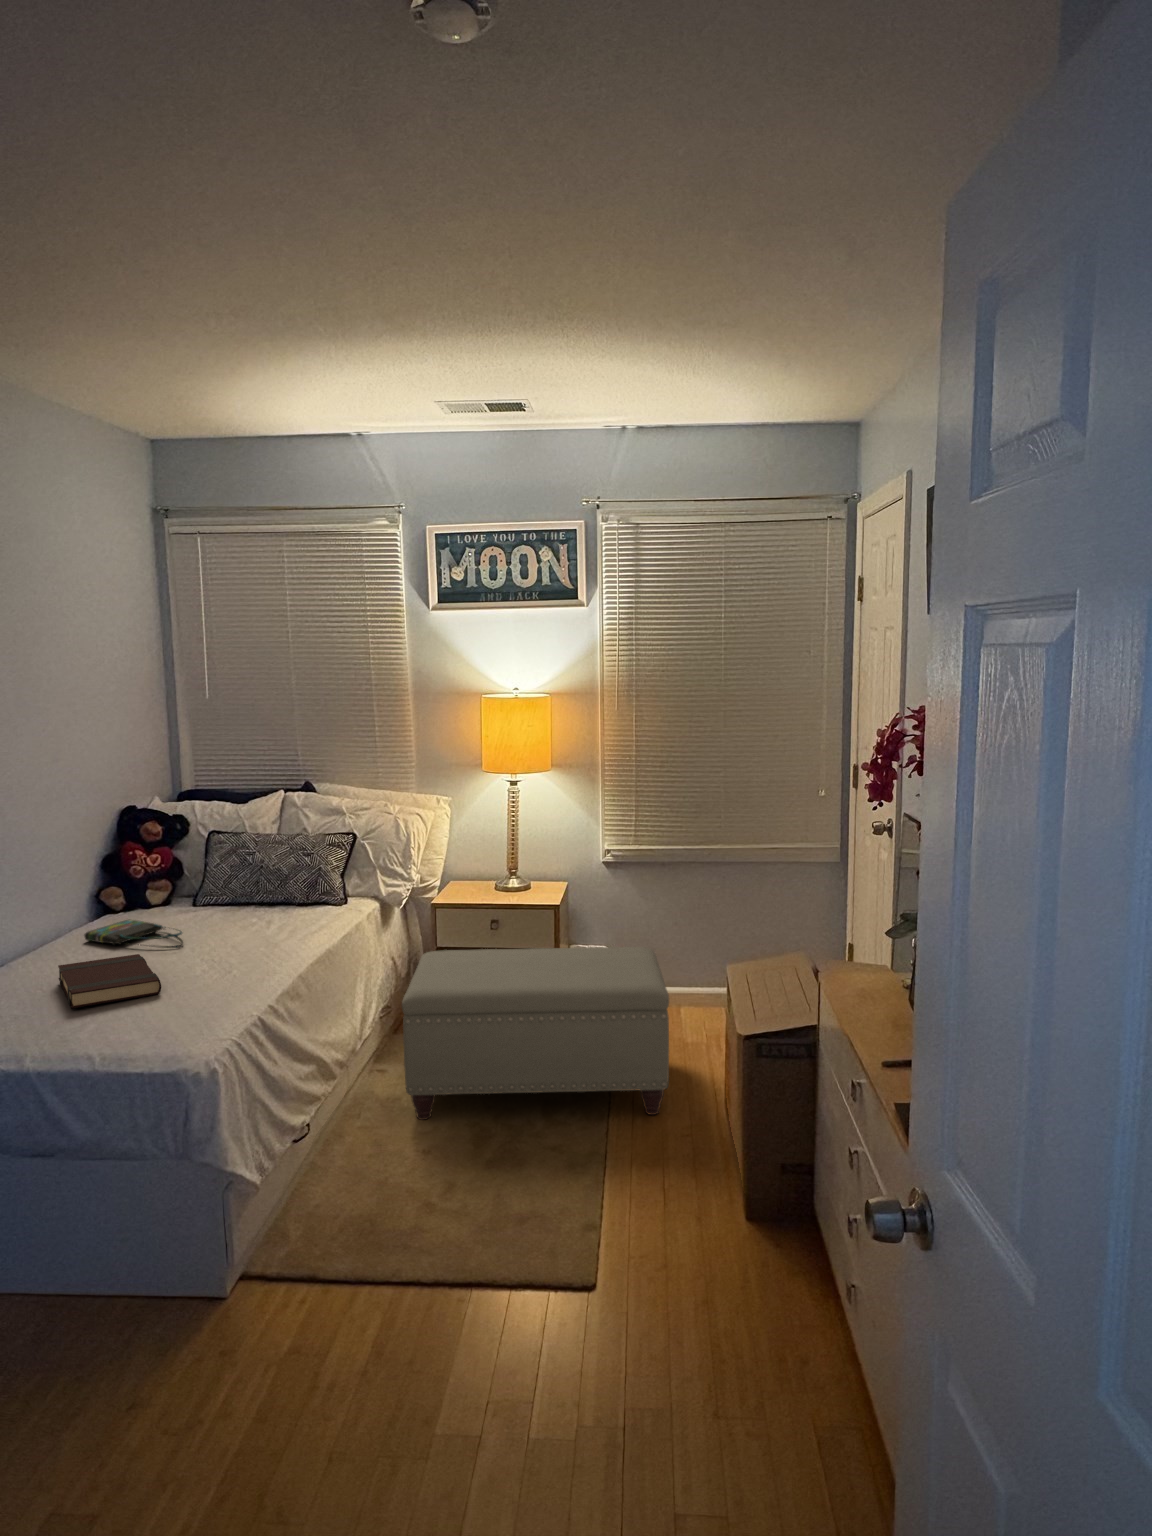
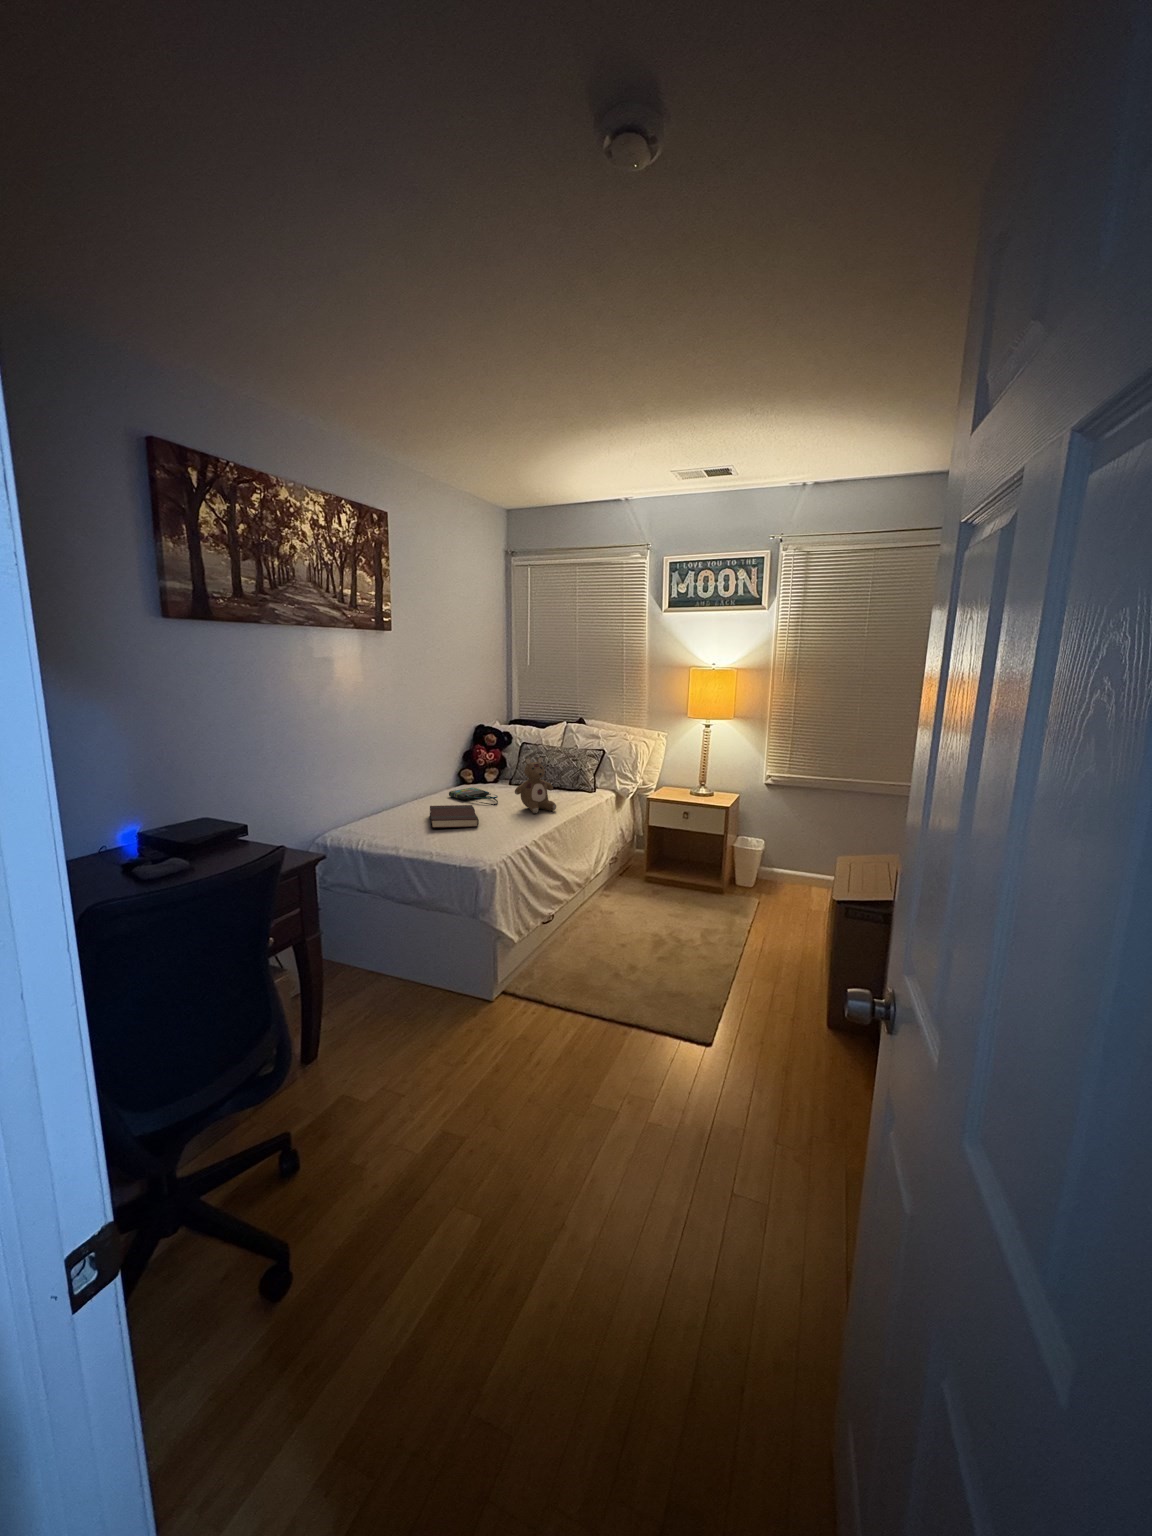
stuffed bear: none [216,857,293,954] -> present [515,757,556,813]
ottoman: present [402,947,669,1120] -> none [617,827,793,950]

